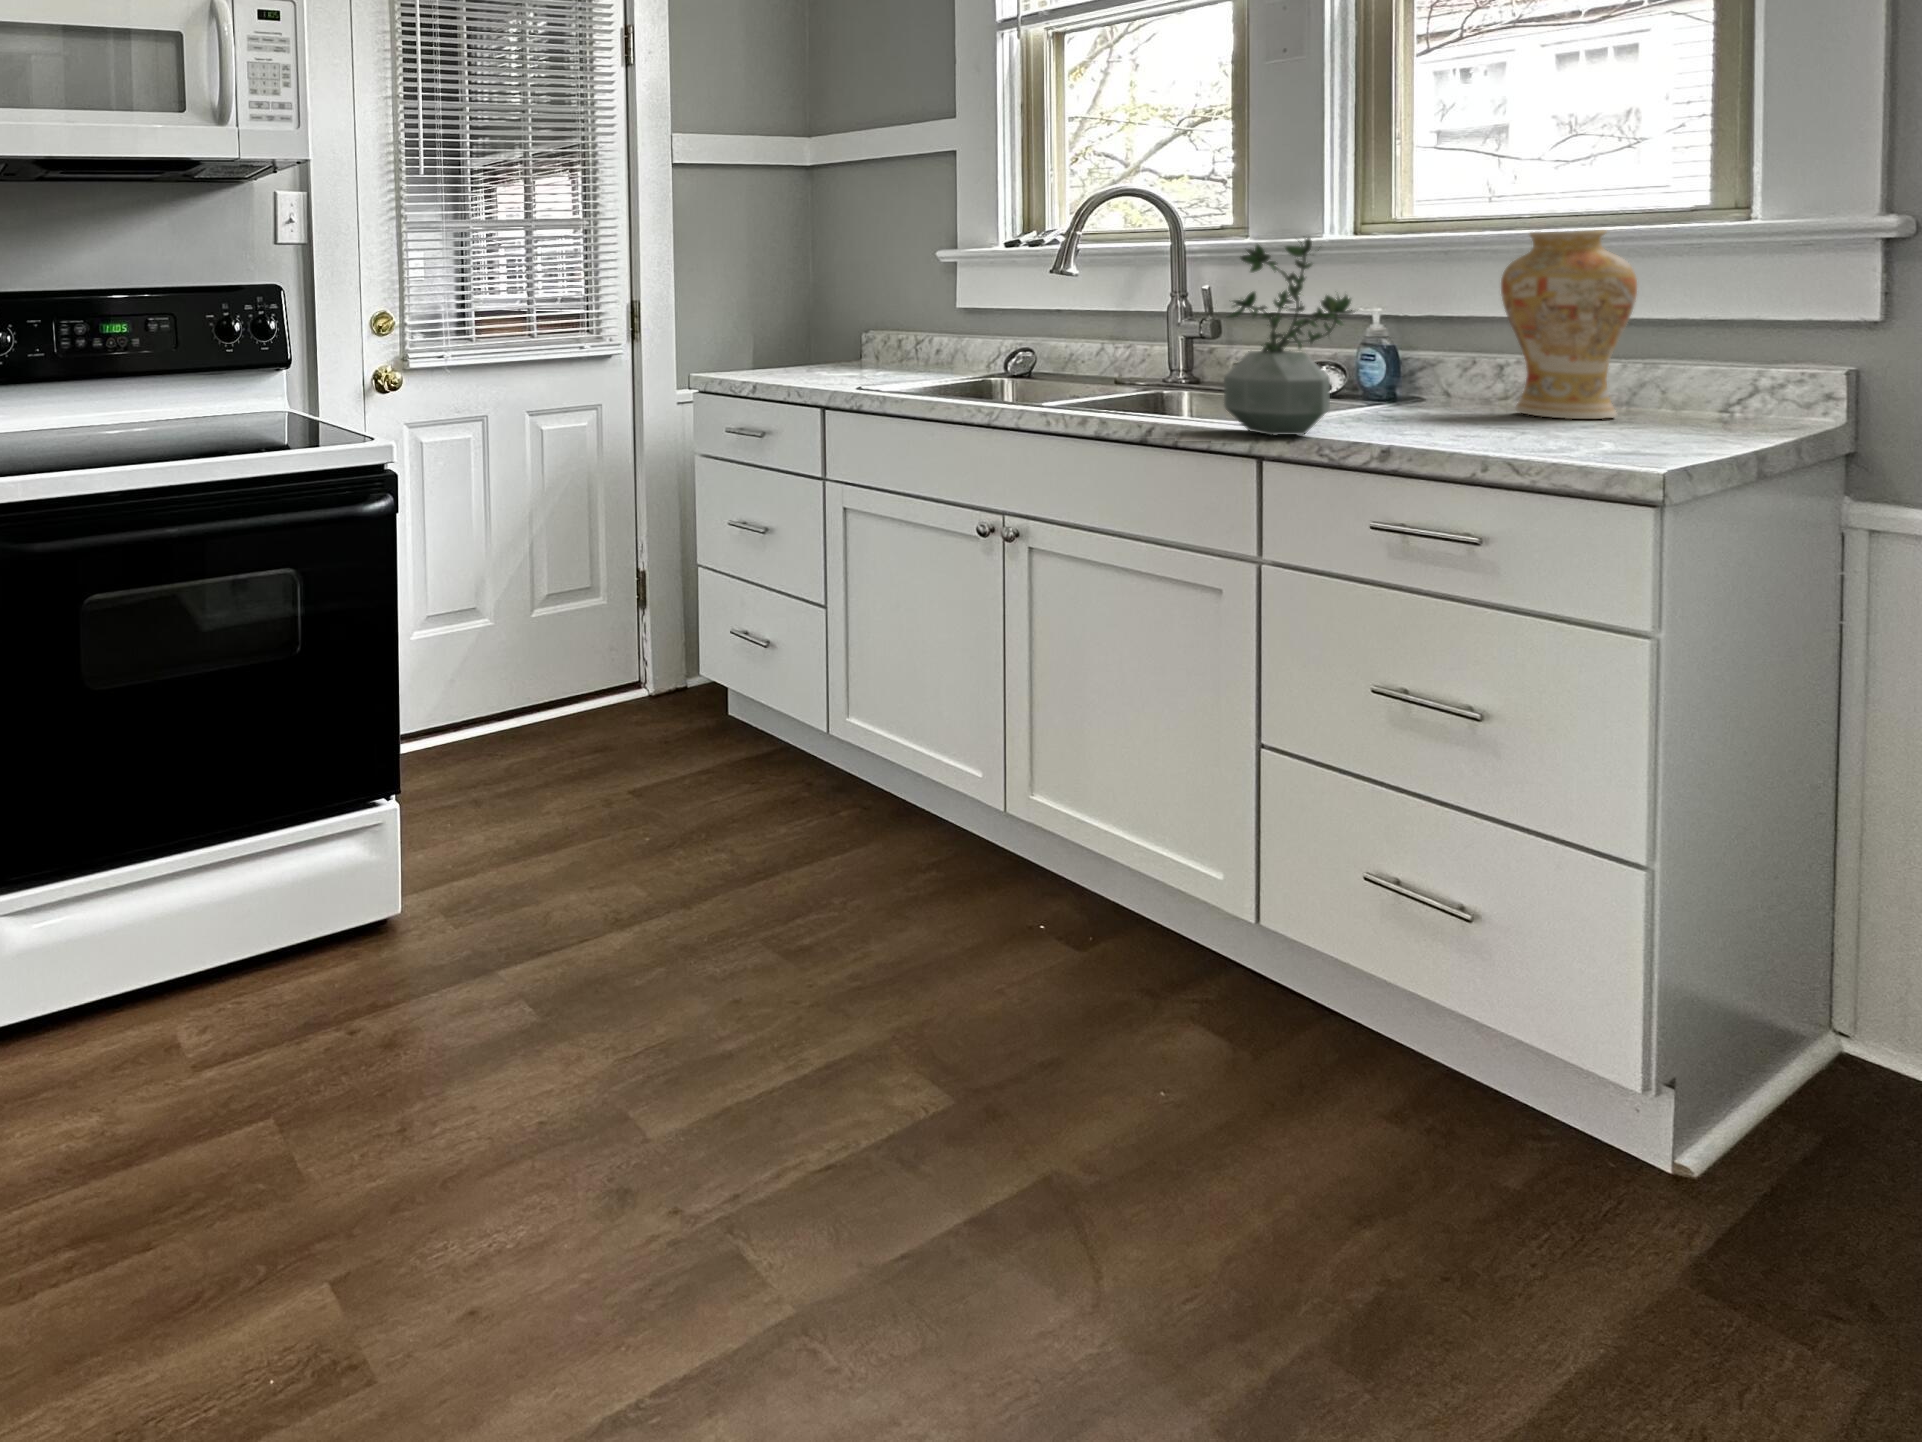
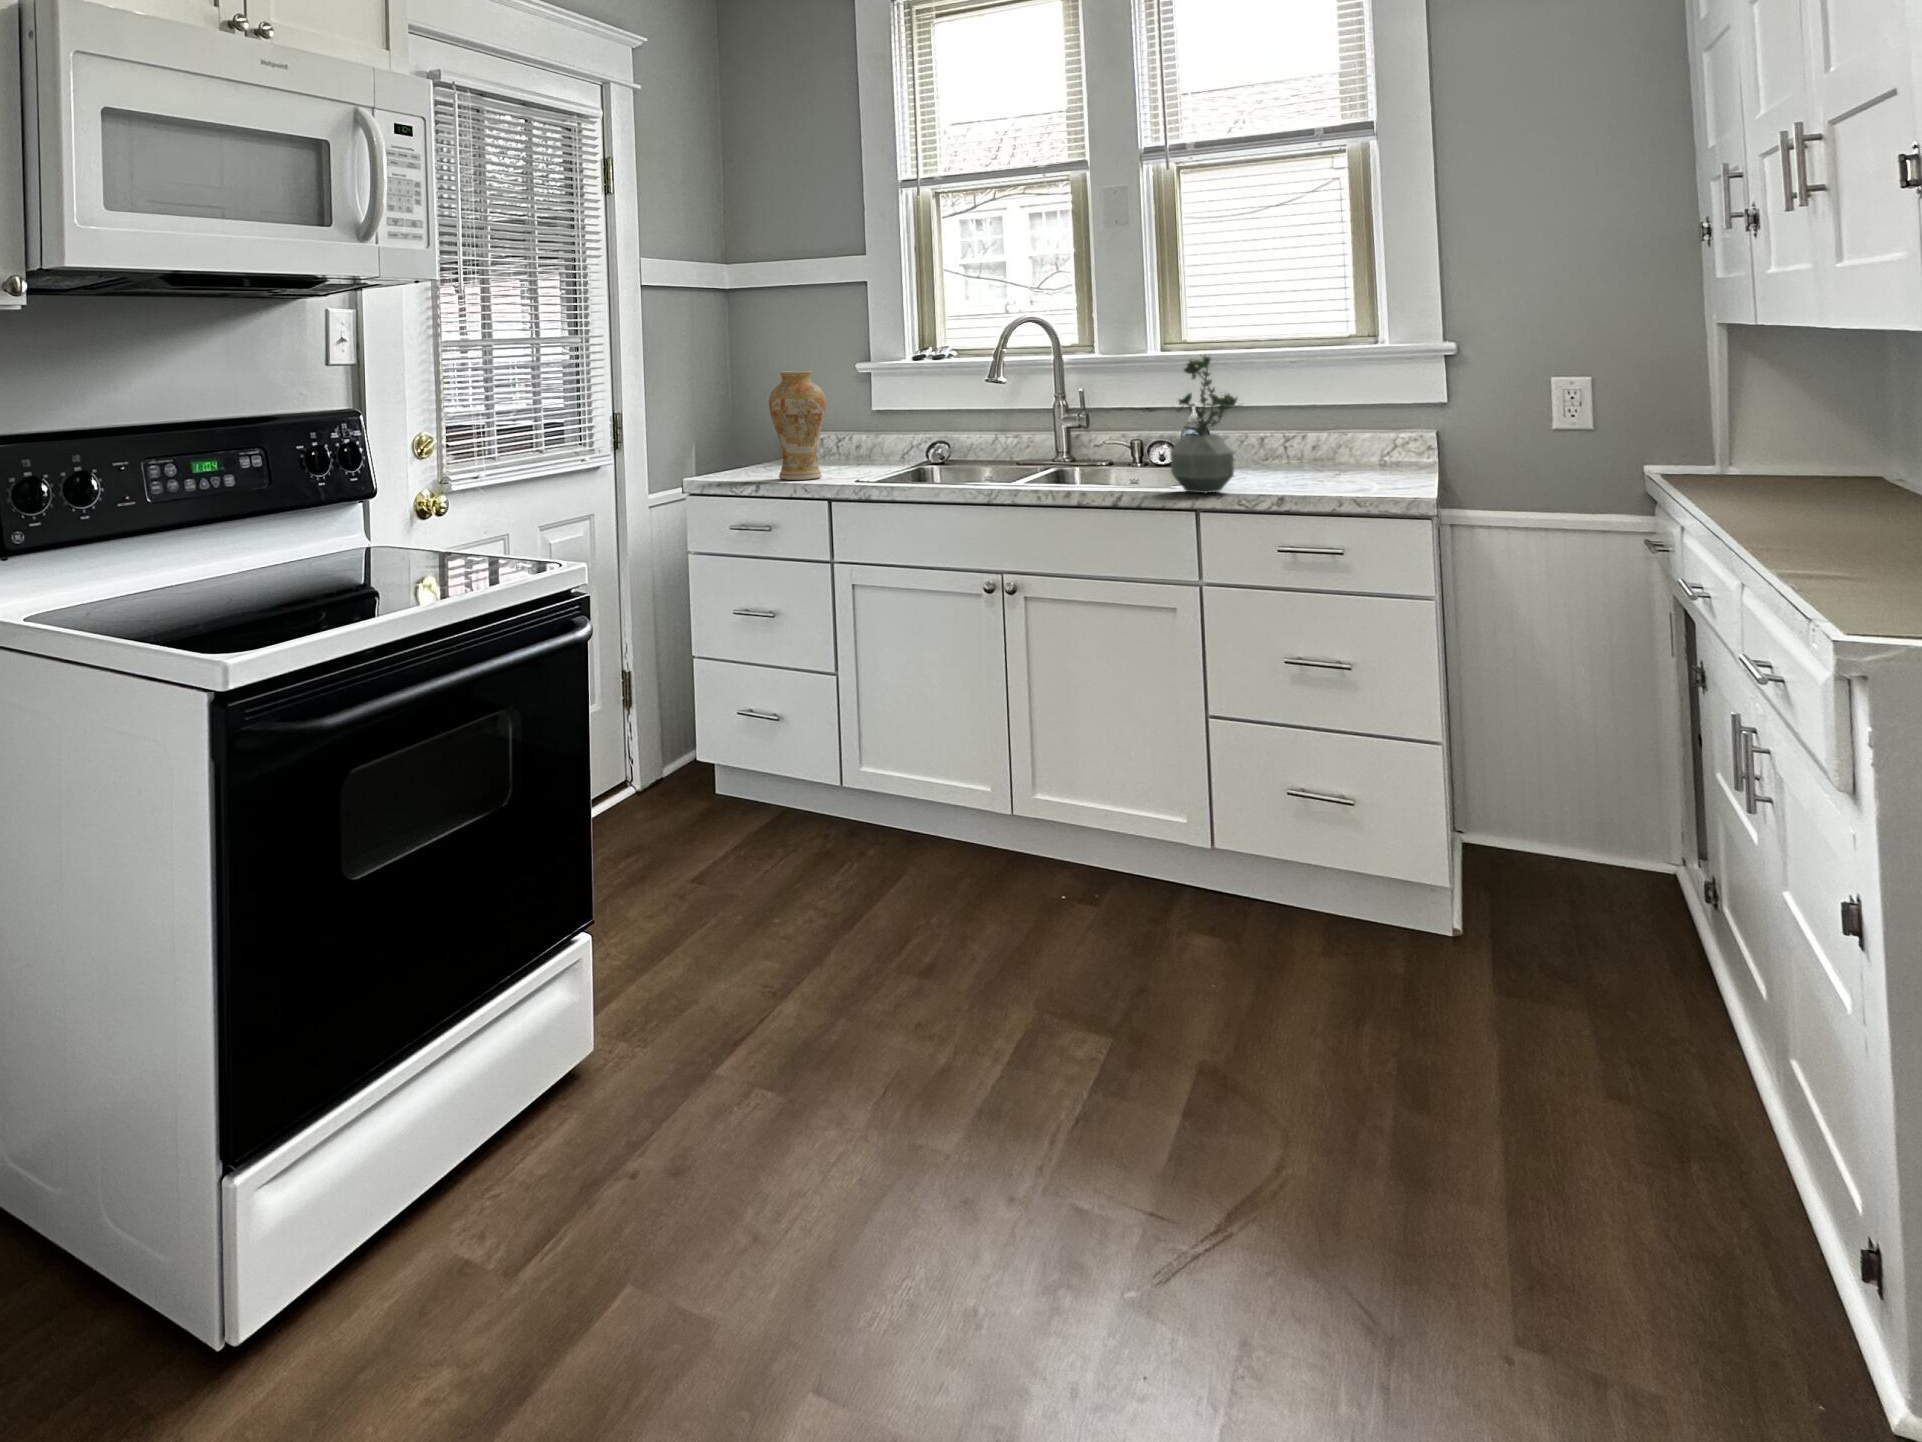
vase: present [1501,230,1637,419] -> present [769,370,826,480]

